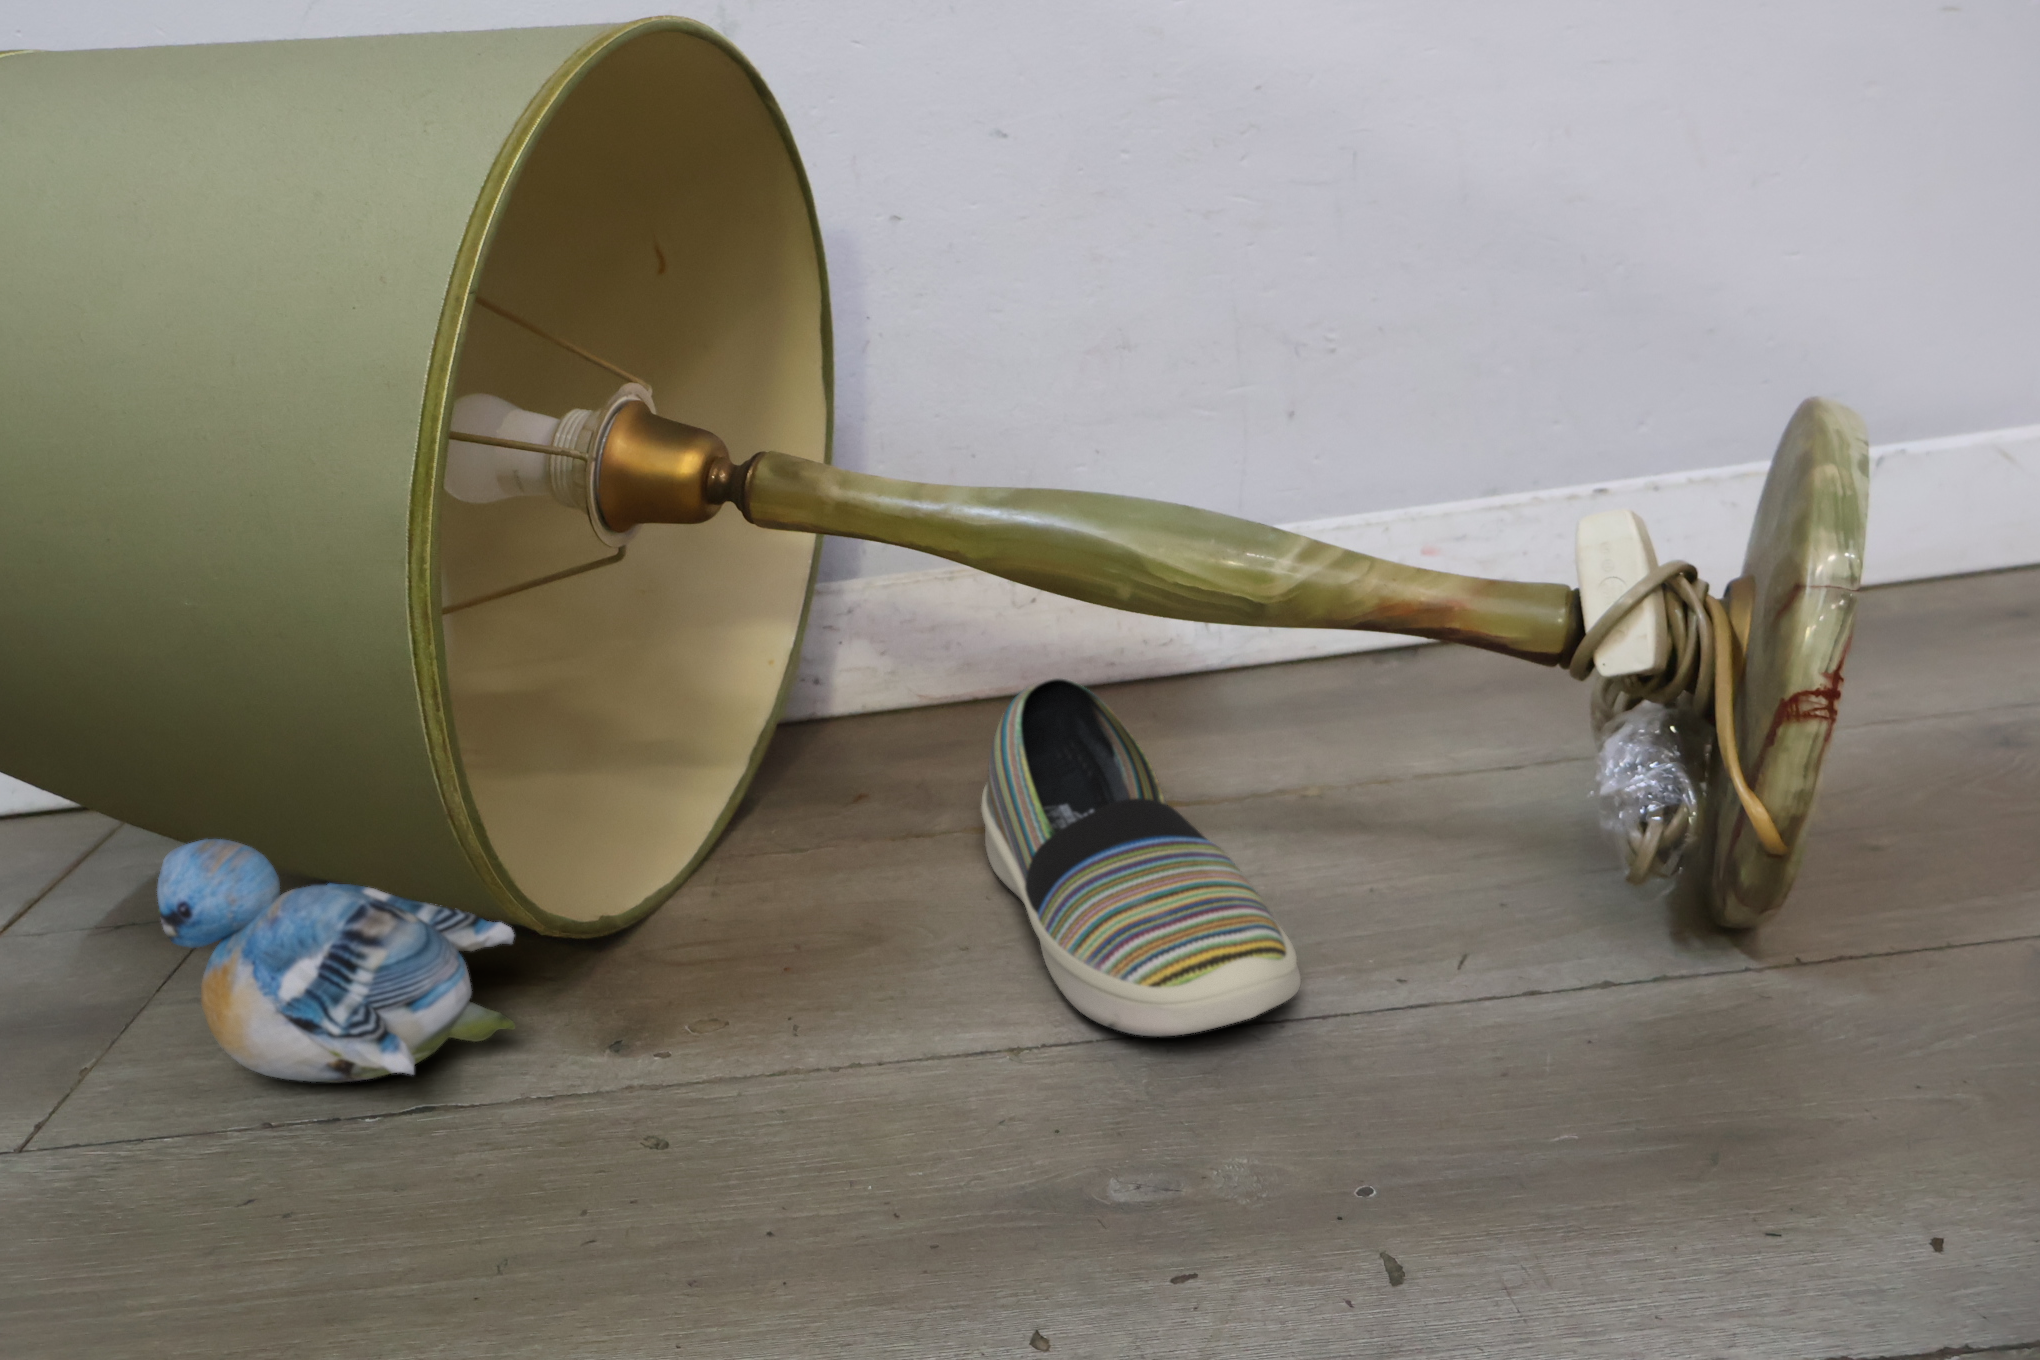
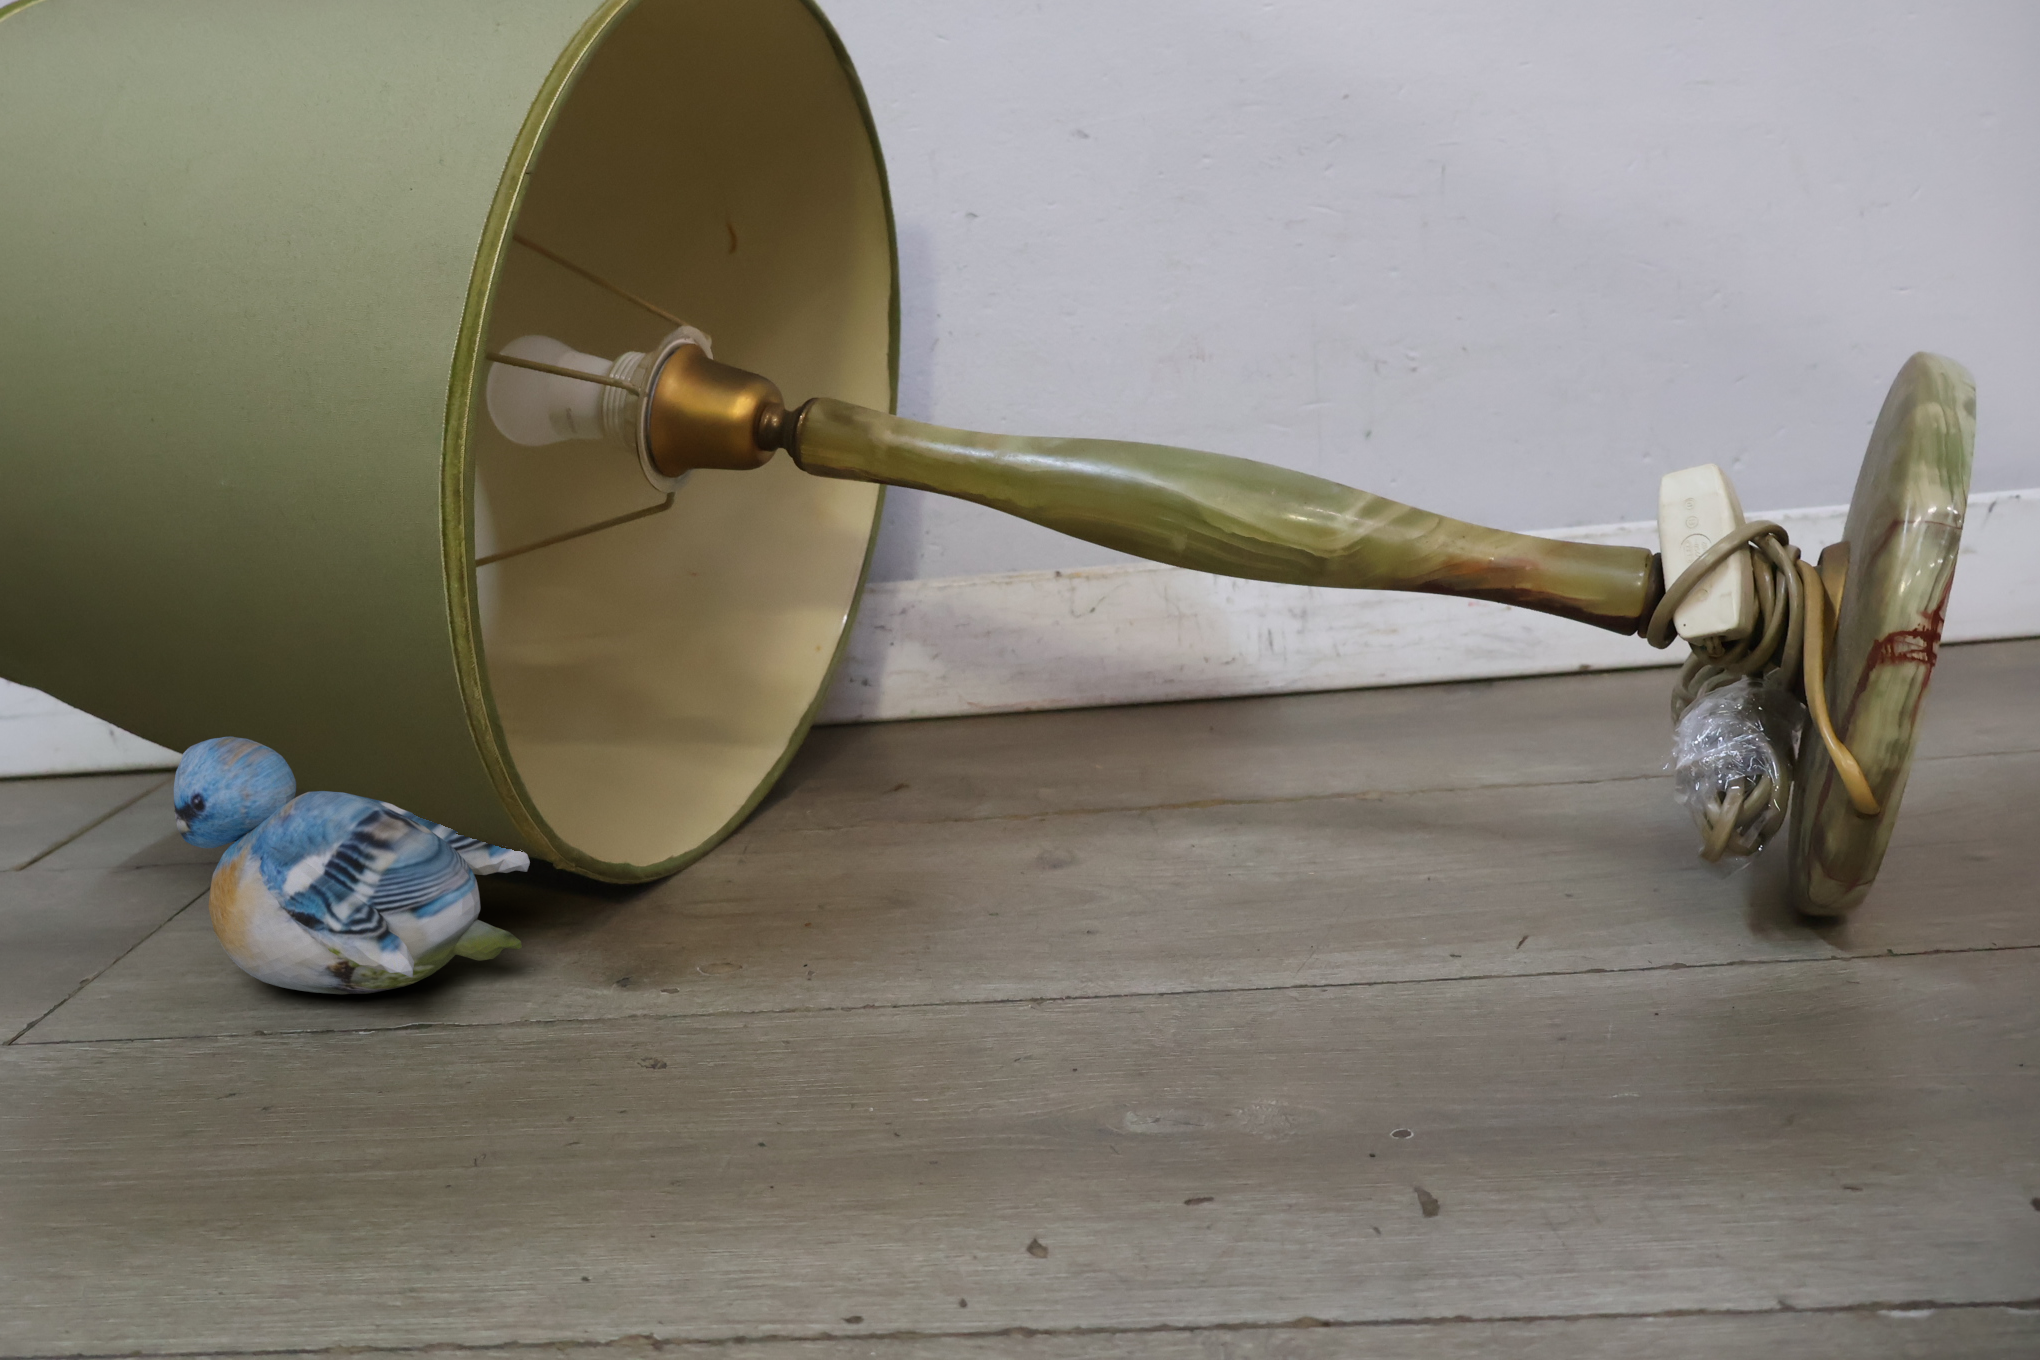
shoe: present [981,678,1301,1036] -> none [1020,645,1346,979]

